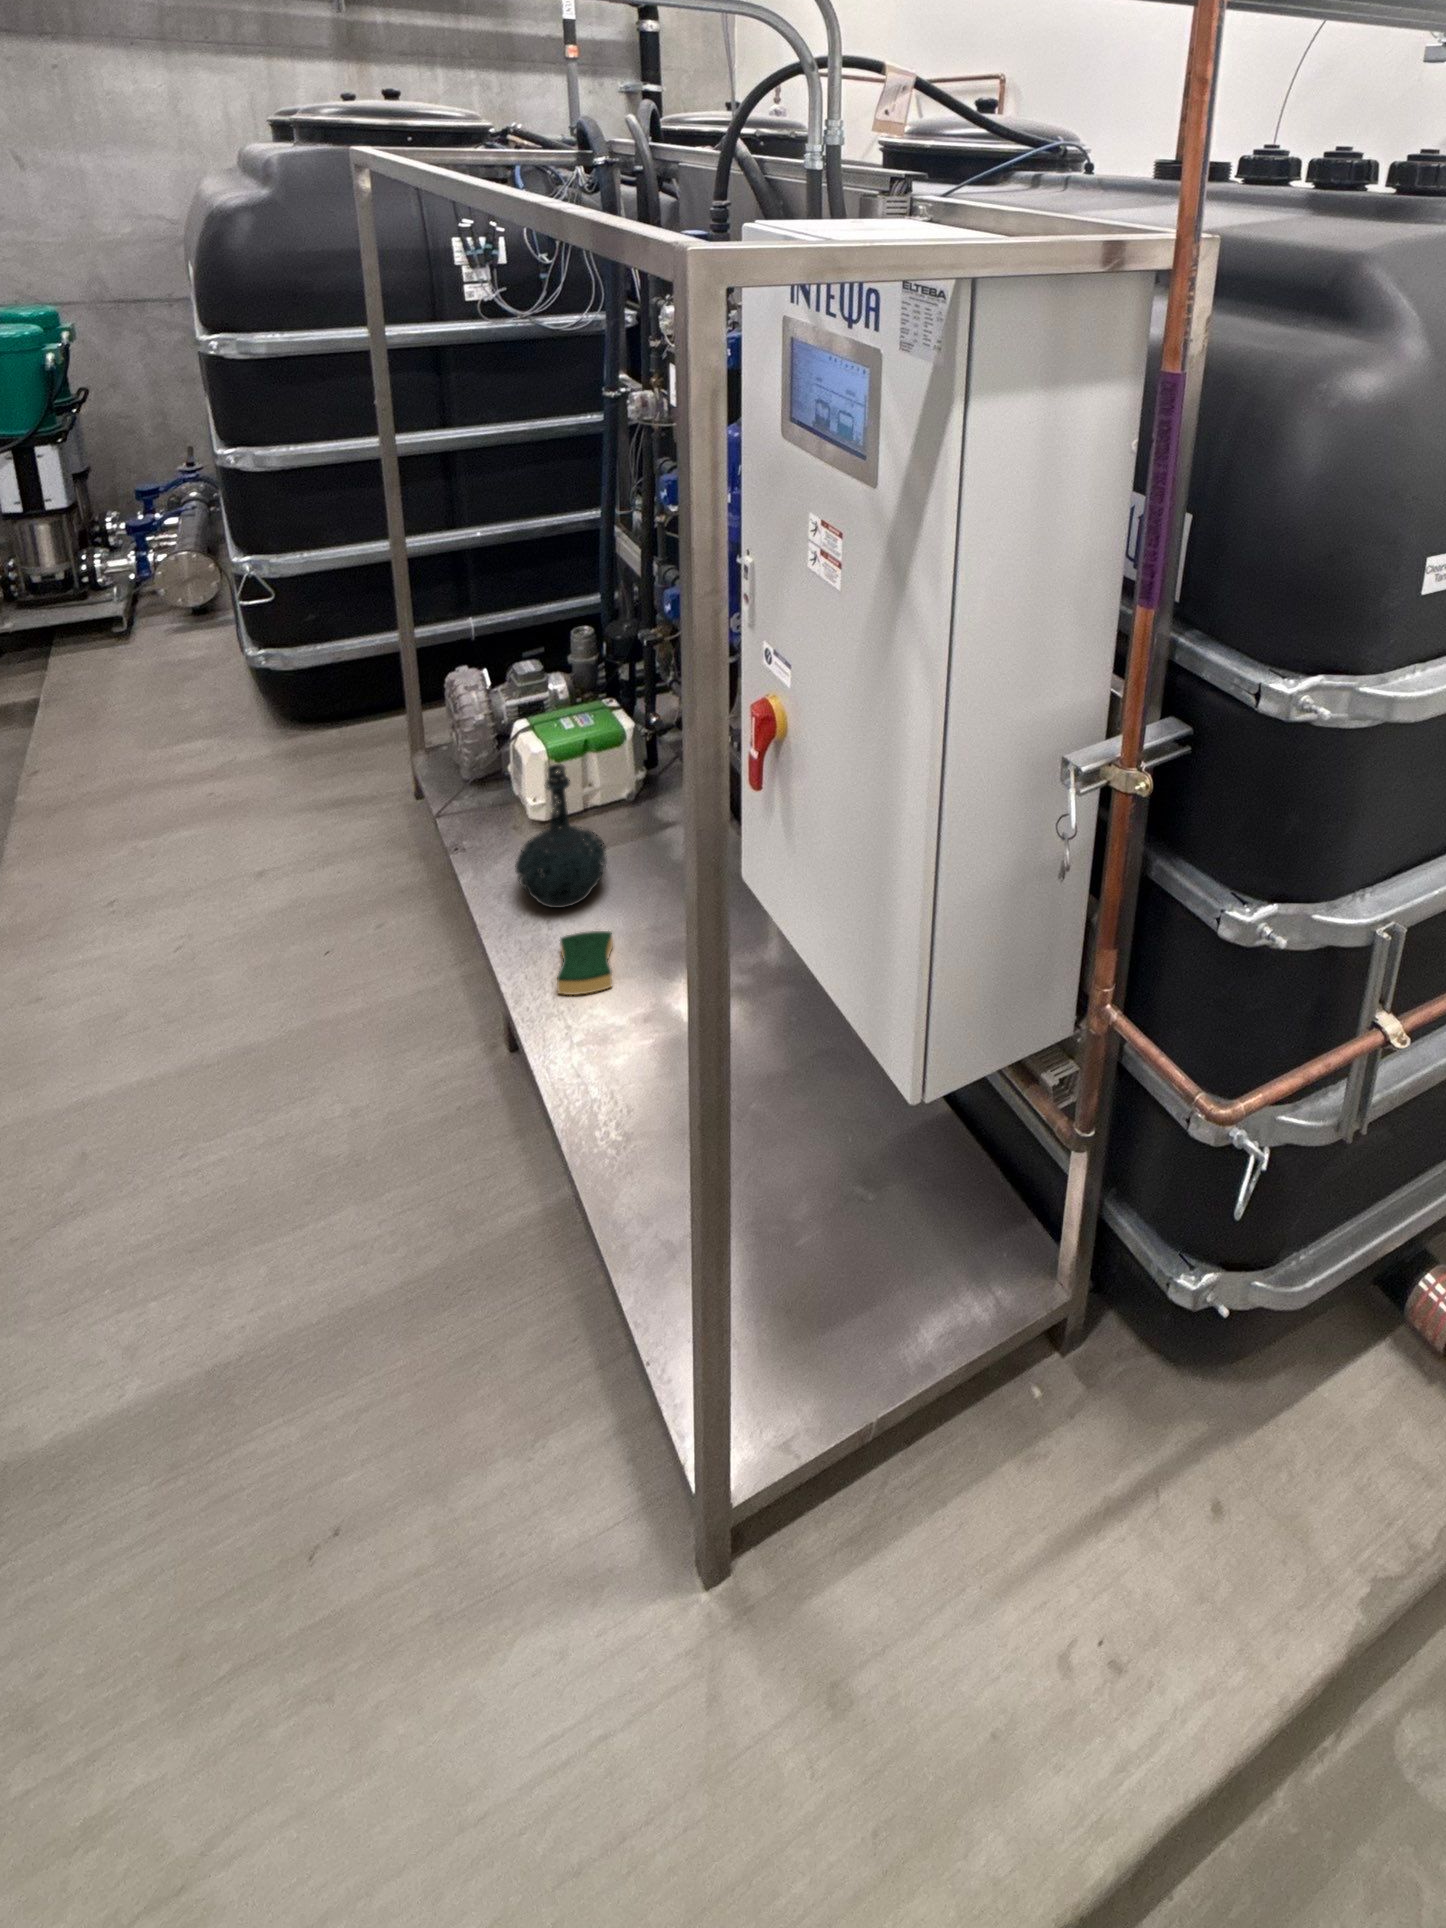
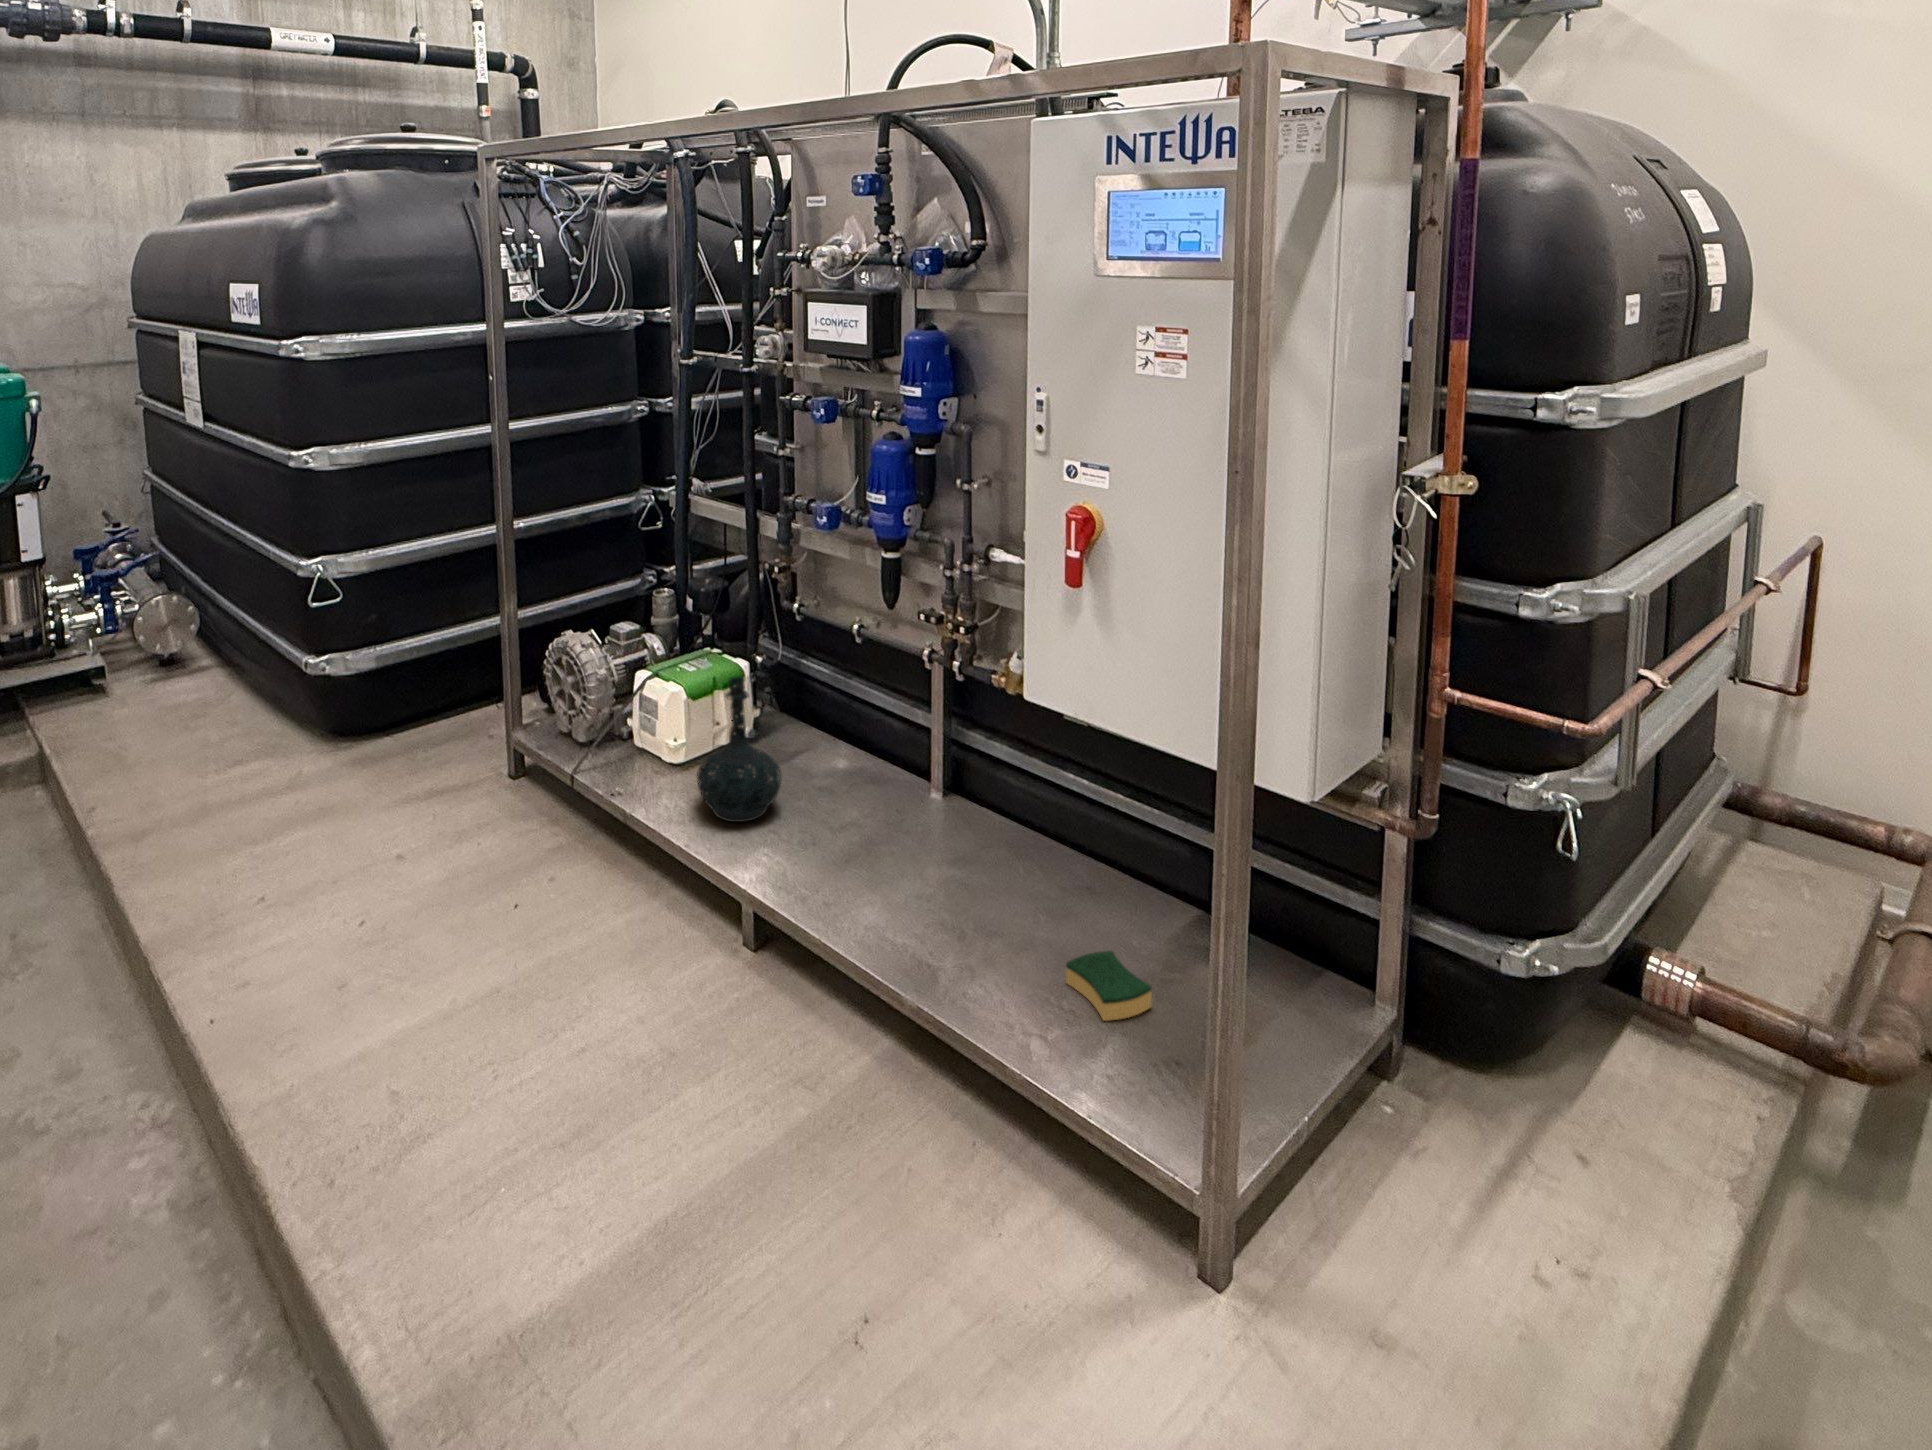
sponge: present [557,931,613,995] -> present [1066,951,1152,1021]

